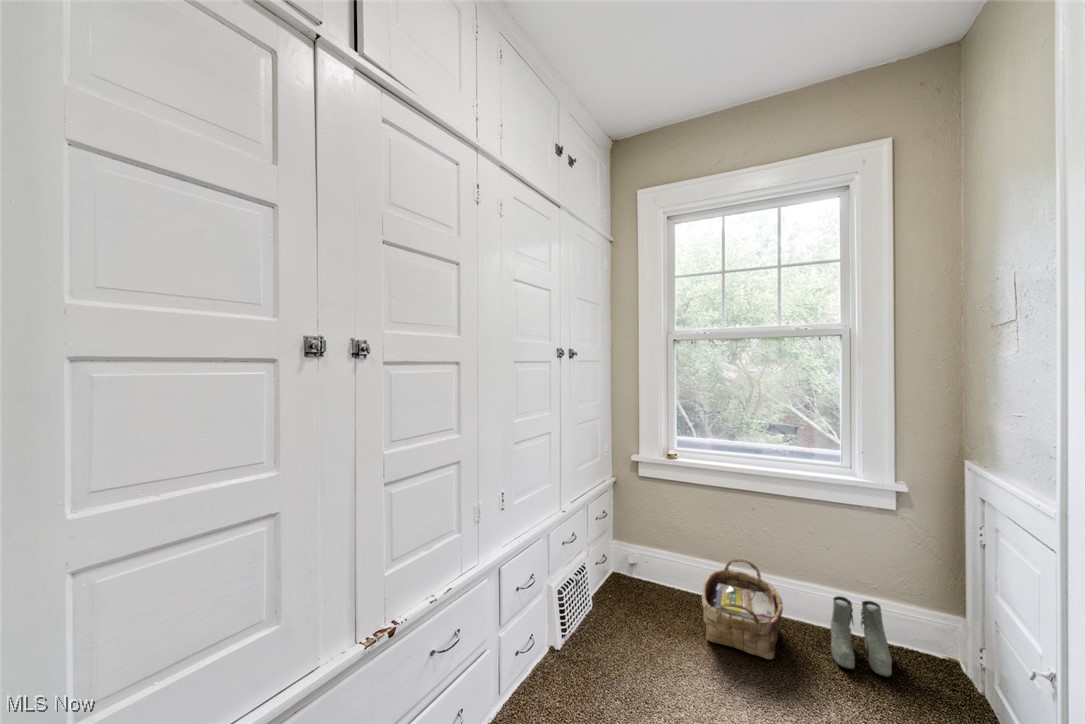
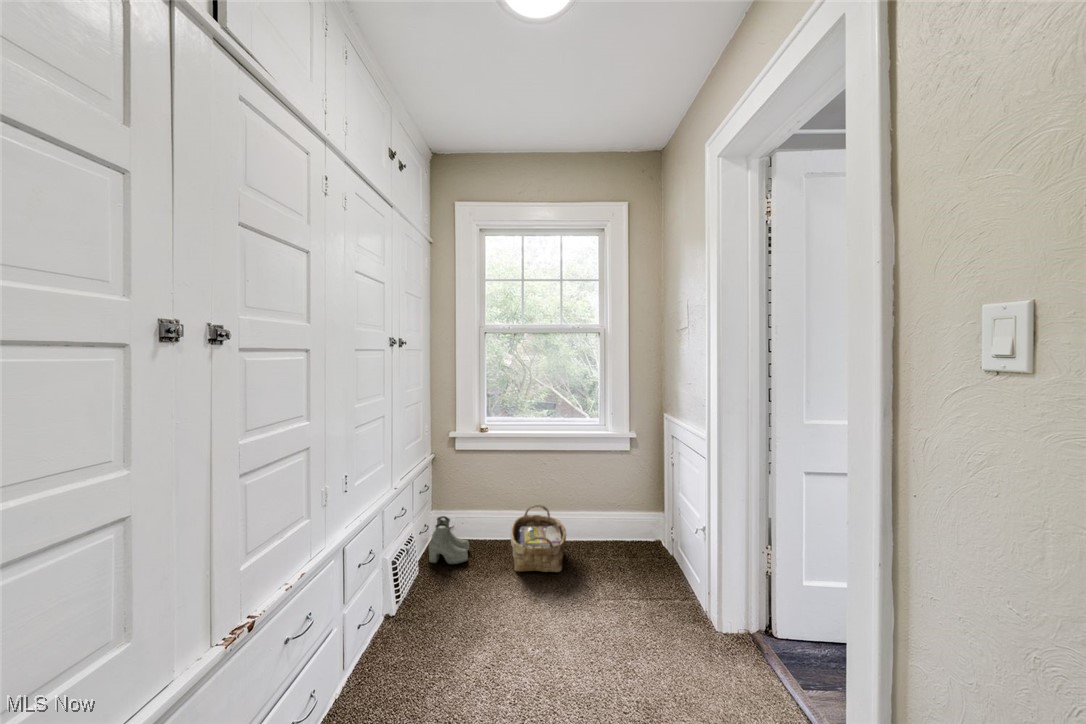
boots: present [830,596,892,677] -> present [429,516,469,564]

